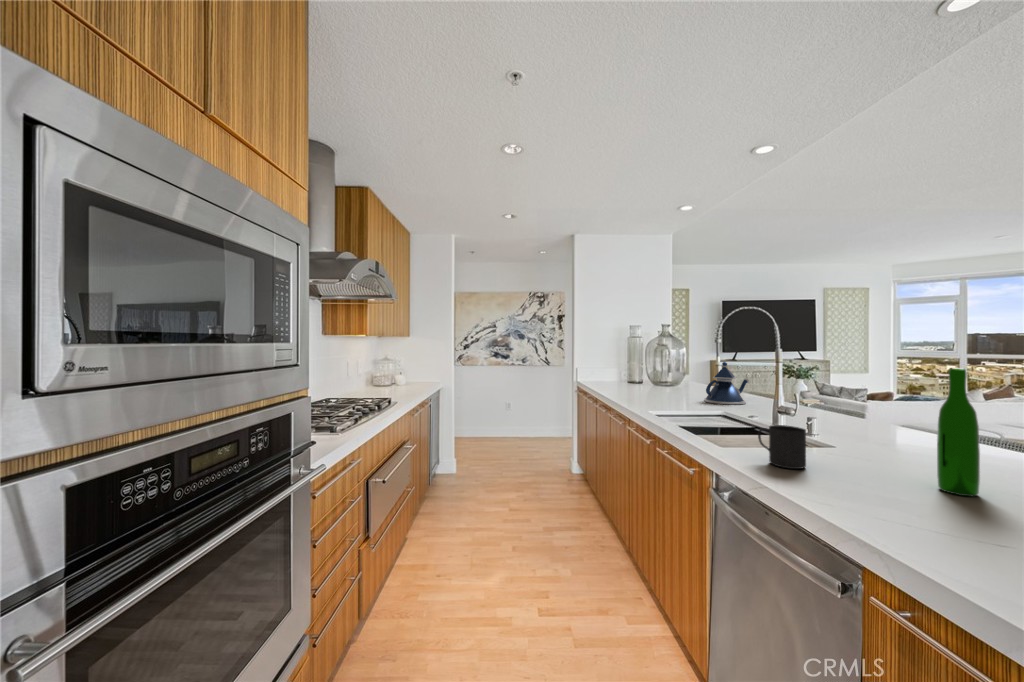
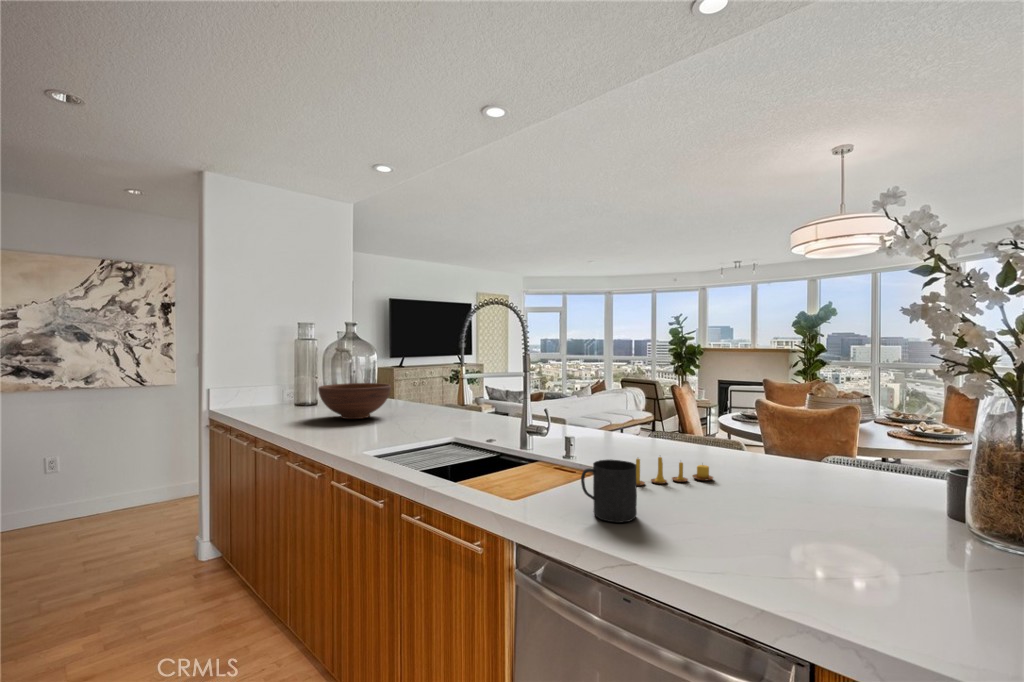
teapot: present [704,362,749,404] -> none [416,371,463,425]
wine bottle: present [937,368,980,496] -> none [749,375,785,515]
fruit bowl: none [636,369,689,394] -> present [318,383,391,419]
candle: none [837,434,945,468] -> present [636,457,713,486]

